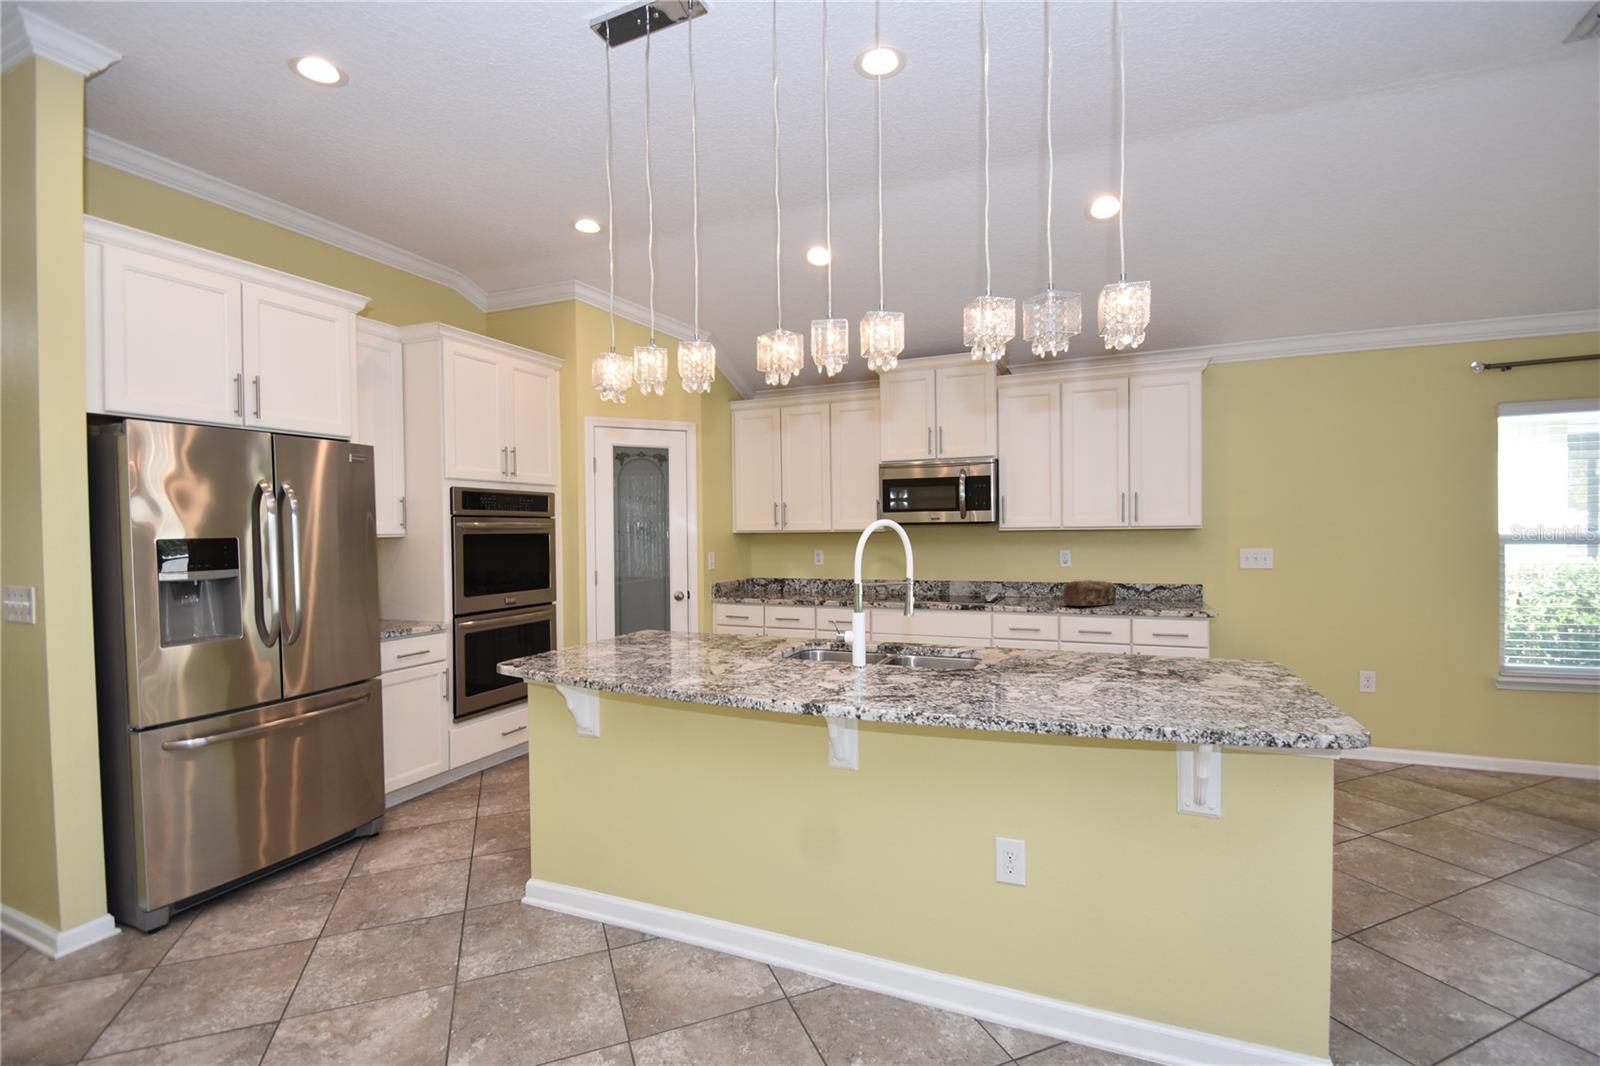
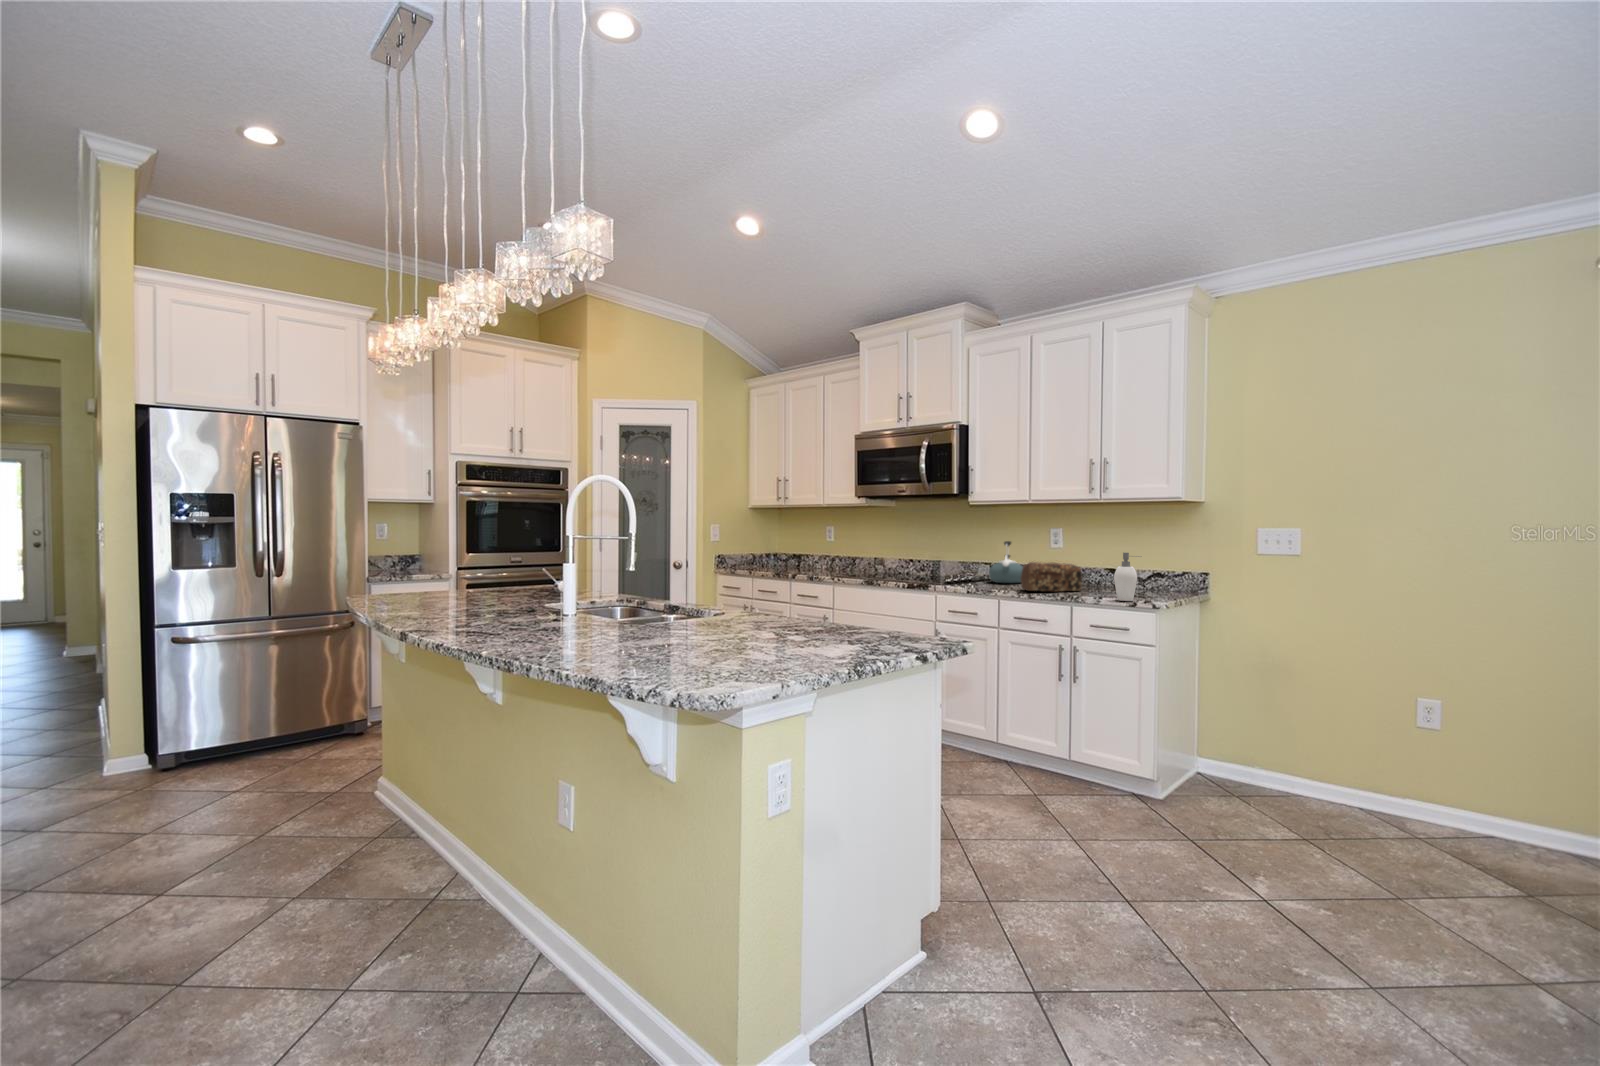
kettle: none [1010,562,1044,600] -> present [989,541,1023,583]
soap dispenser: none [1166,570,1192,611] -> present [1114,553,1141,601]

